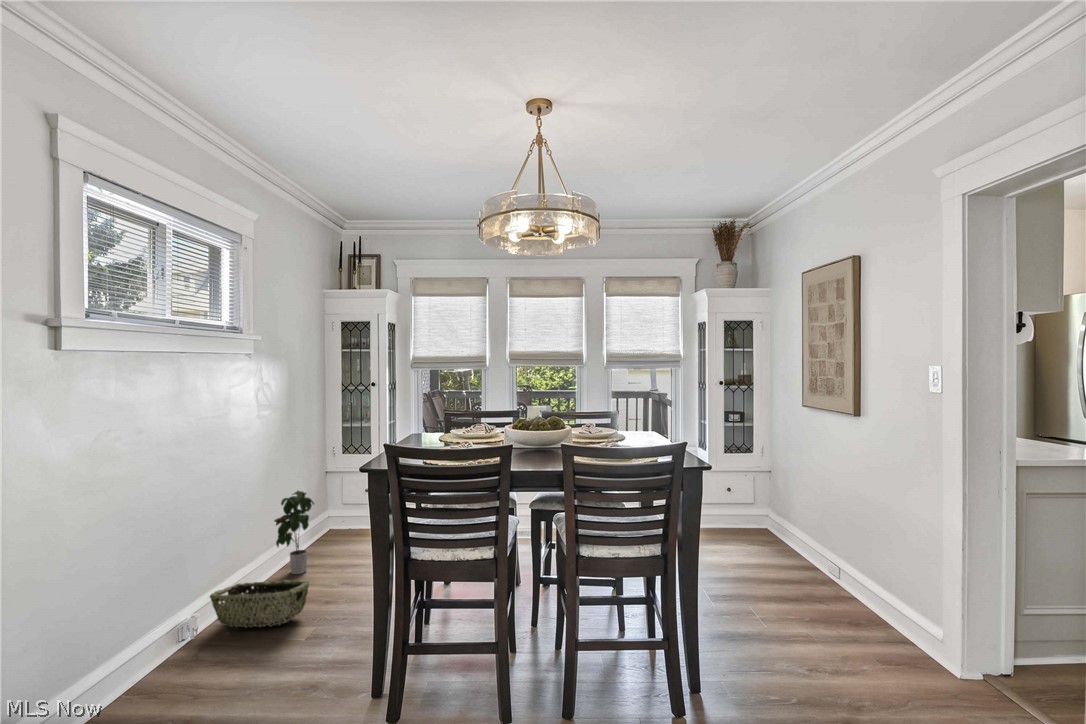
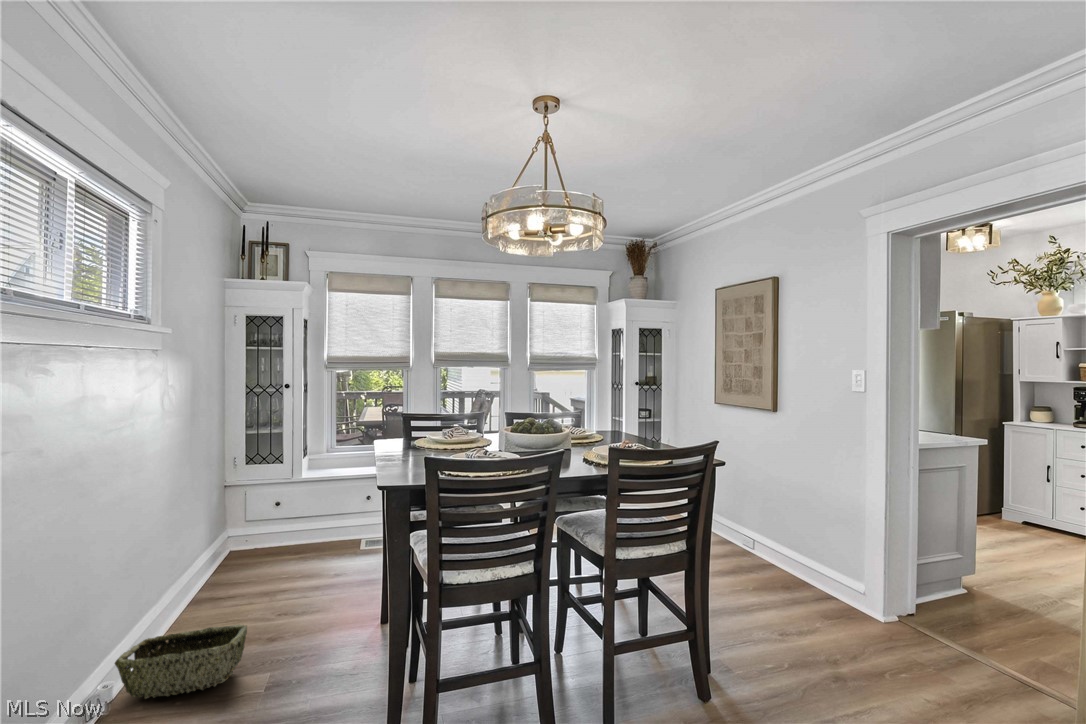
potted plant: present [274,491,314,574] -> none [182,512,226,613]

